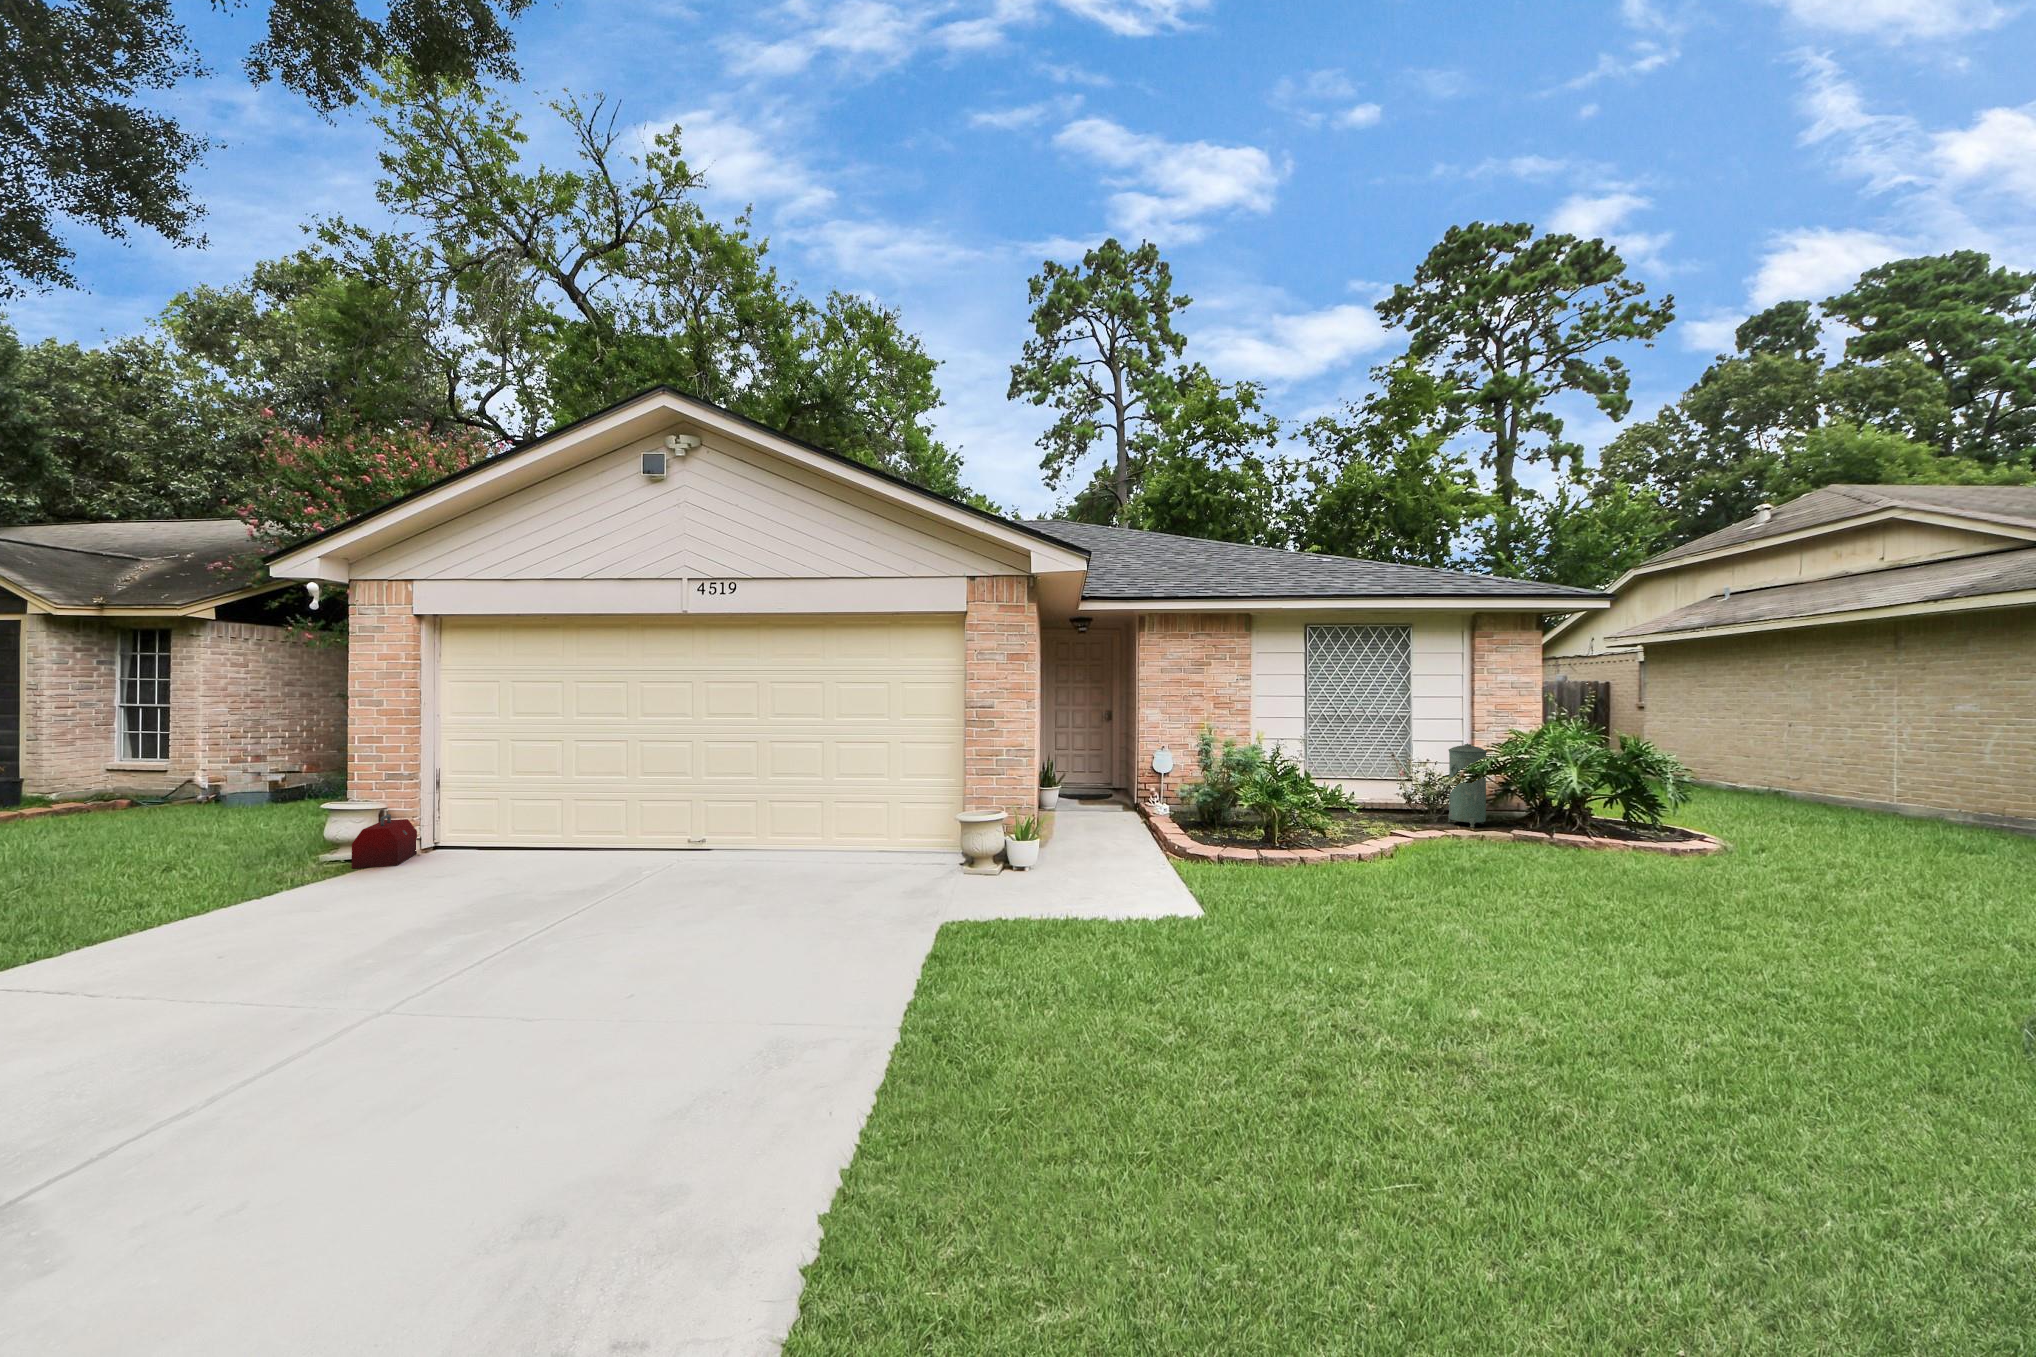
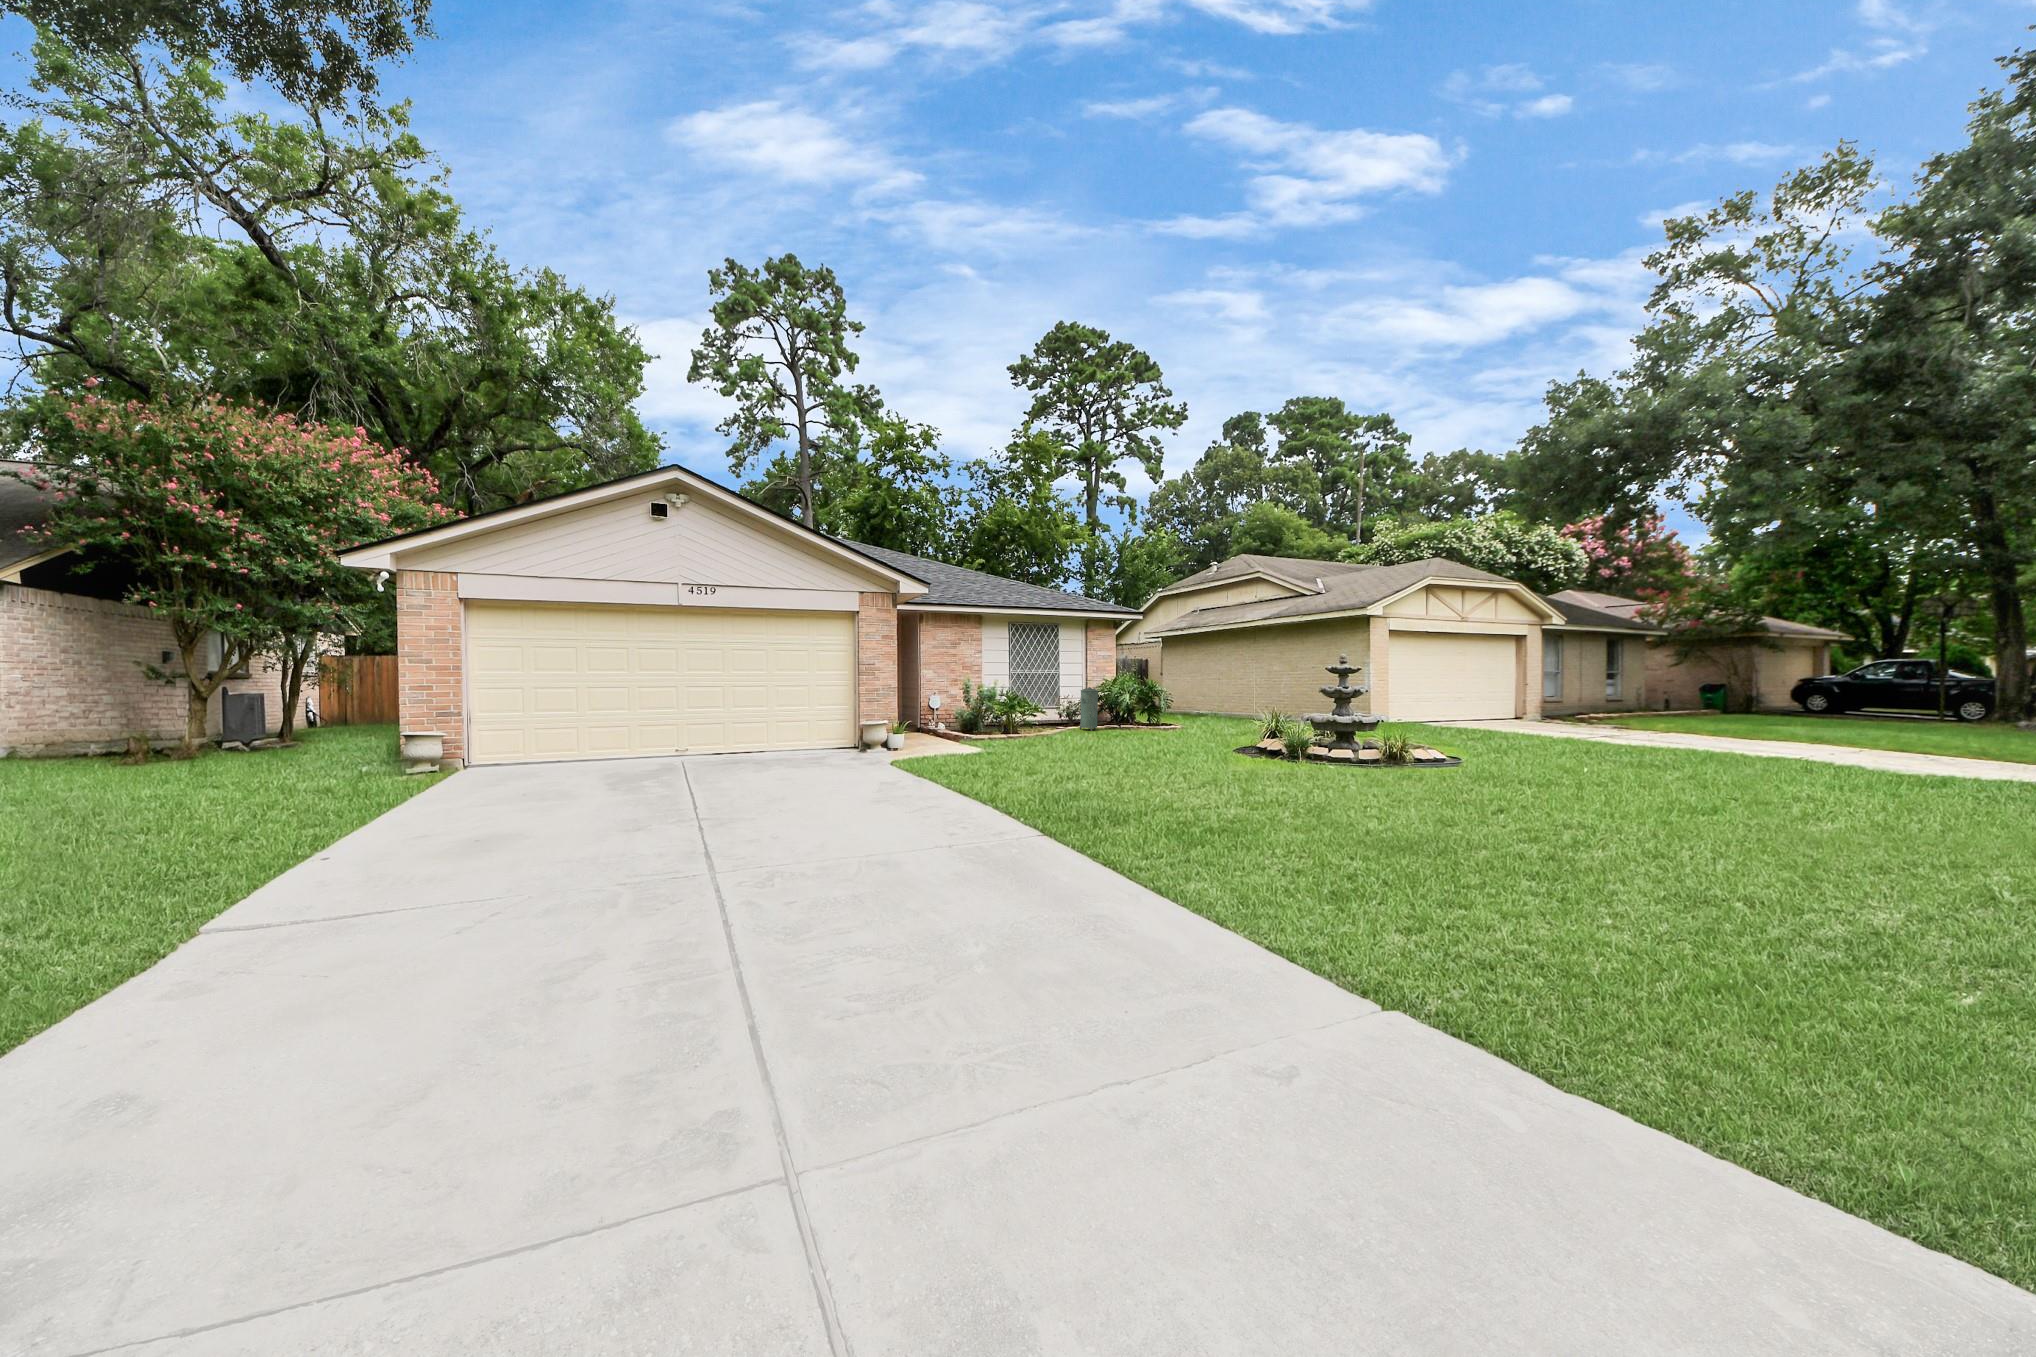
toolbox: present [352,814,417,868] -> none [436,738,477,773]

